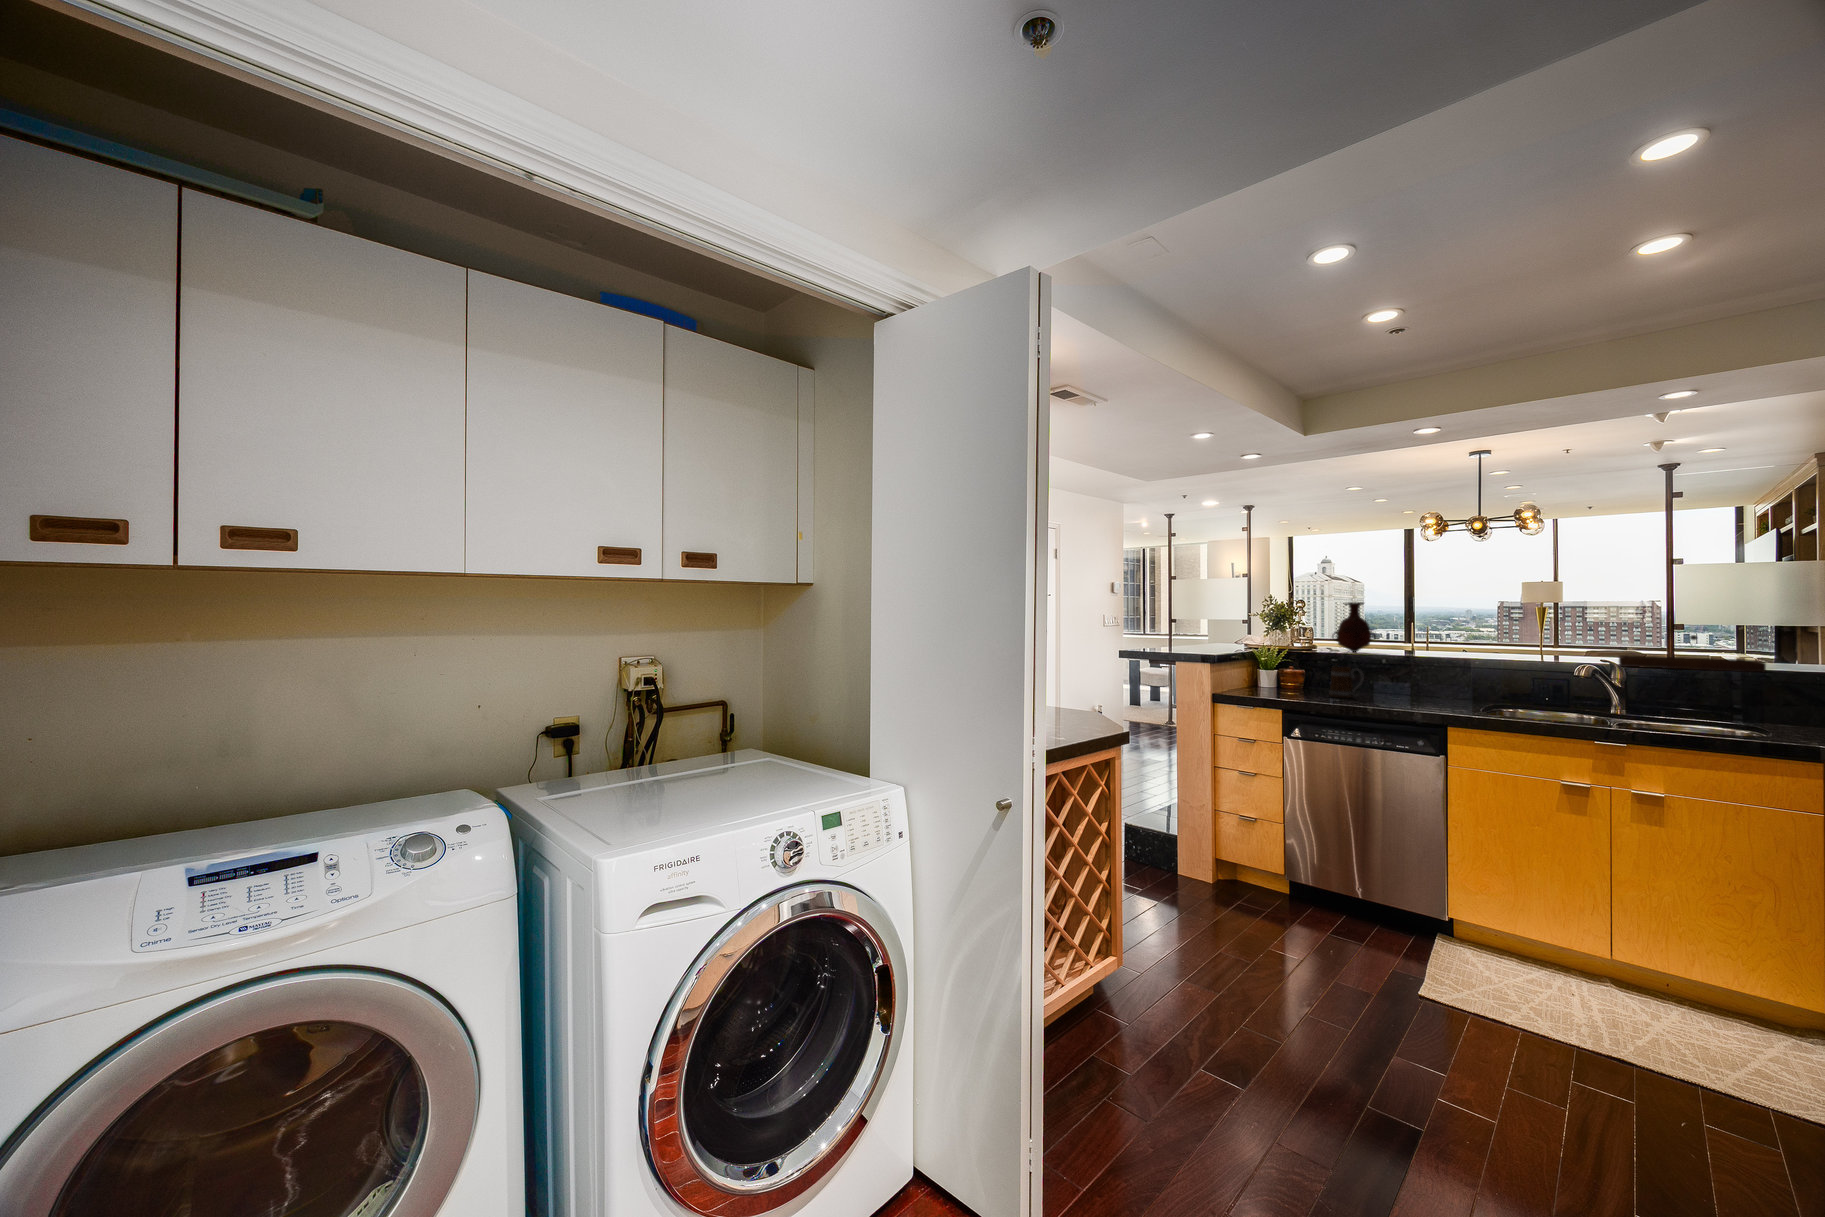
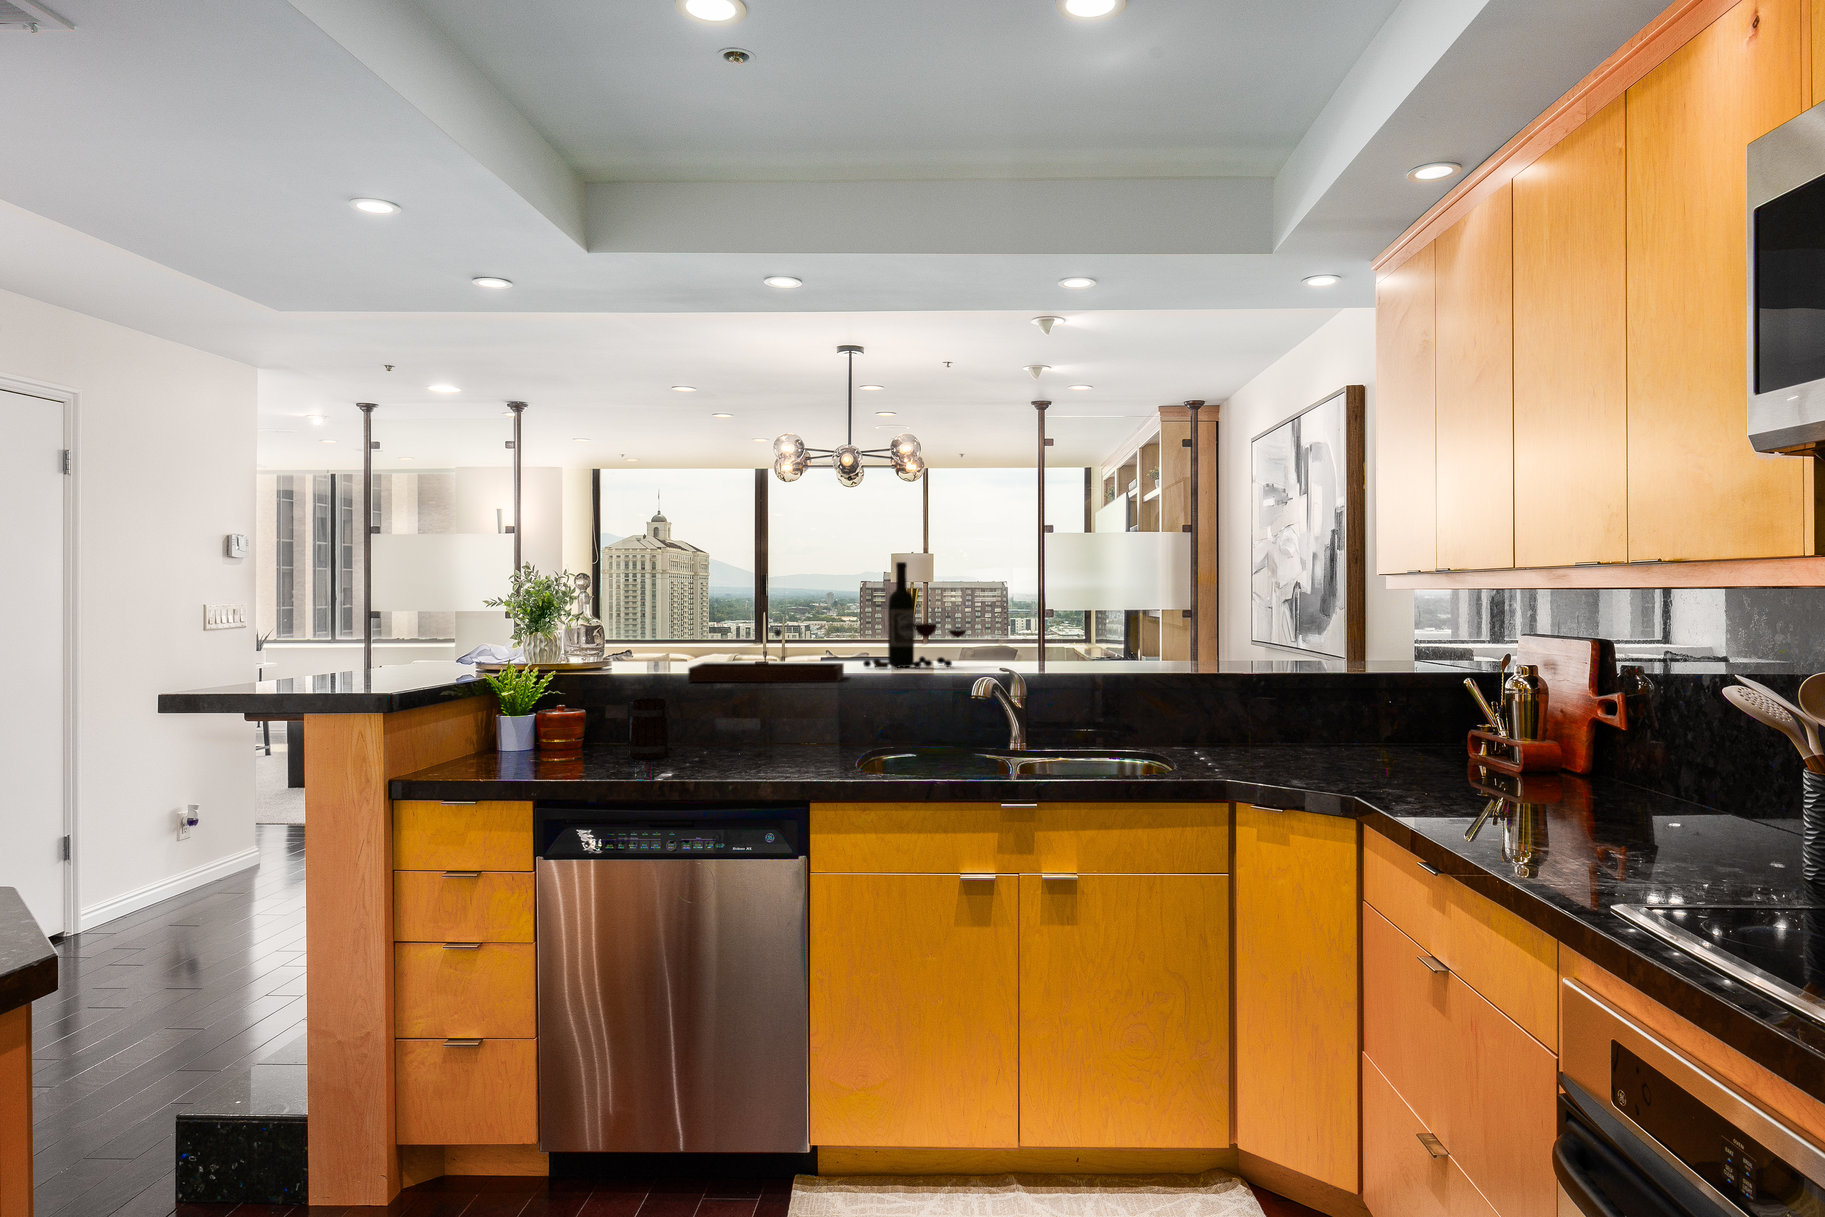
wine bottle: none [1488,592,1579,660] -> present [863,562,967,669]
vase: present [1332,602,1376,652] -> none [643,578,711,667]
tray: present [1619,635,1766,672] -> present [688,629,844,682]

